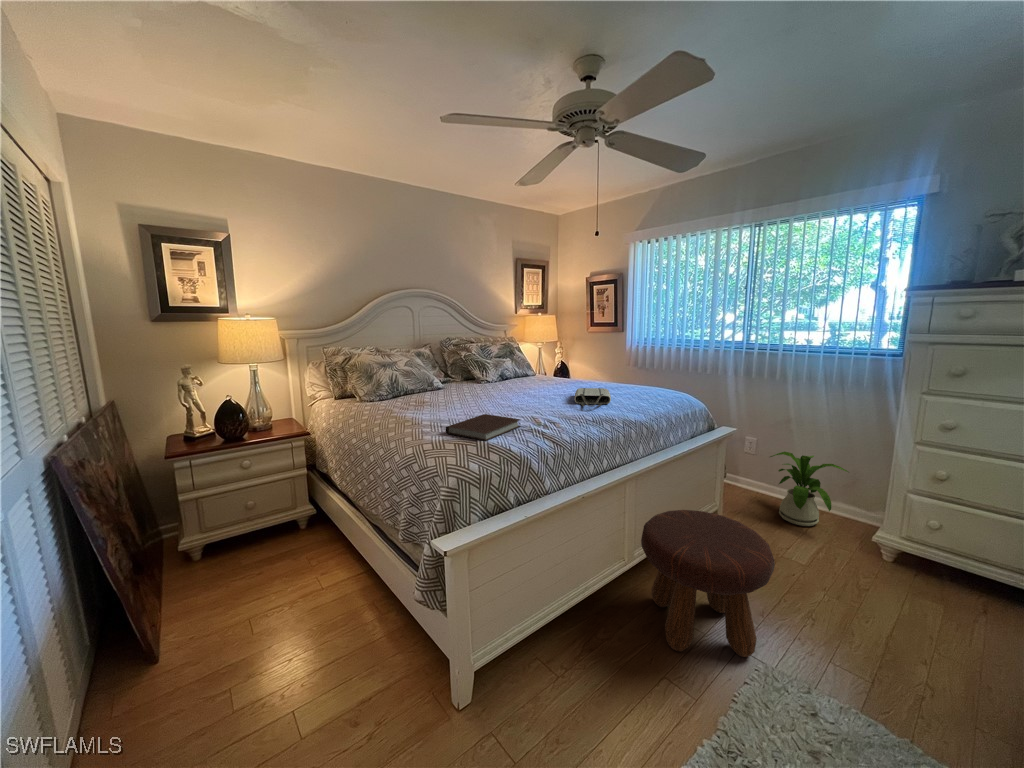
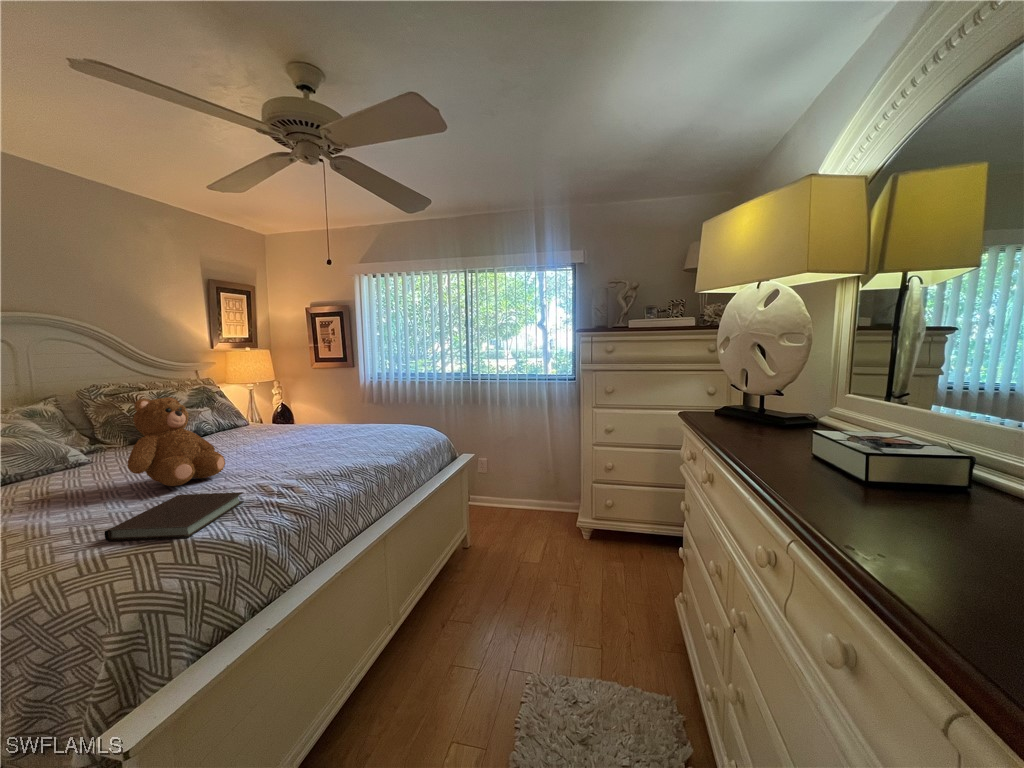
teddy bear: none [460,346,514,409] -> present [127,397,225,486]
tote bag: present [575,388,611,407] -> none [312,433,357,458]
house plant: present [770,452,848,526] -> none [500,466,556,528]
footstool: present [641,510,775,657] -> none [410,543,529,702]

